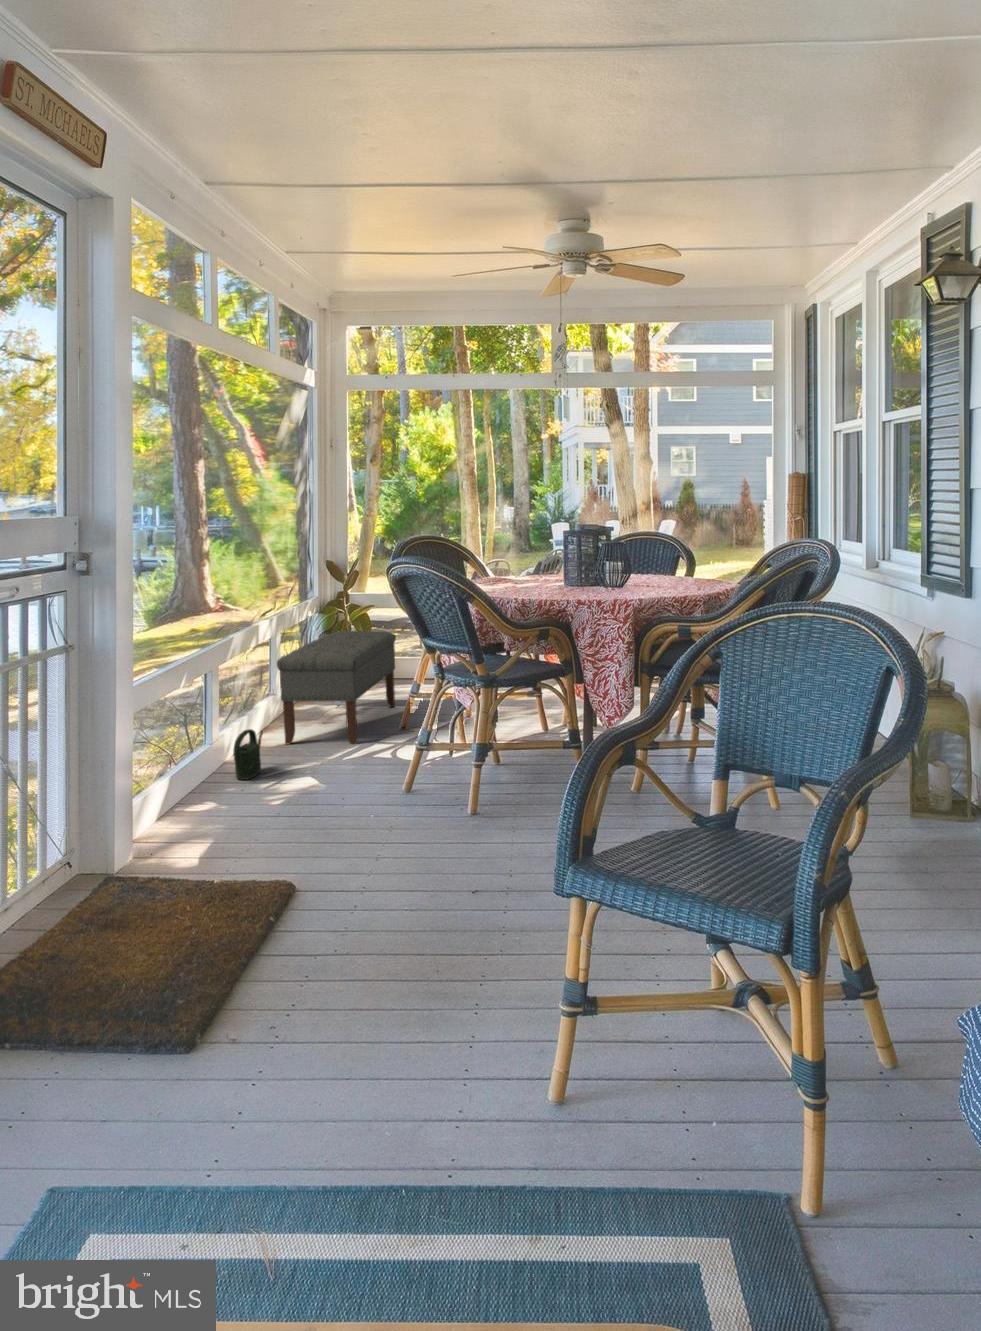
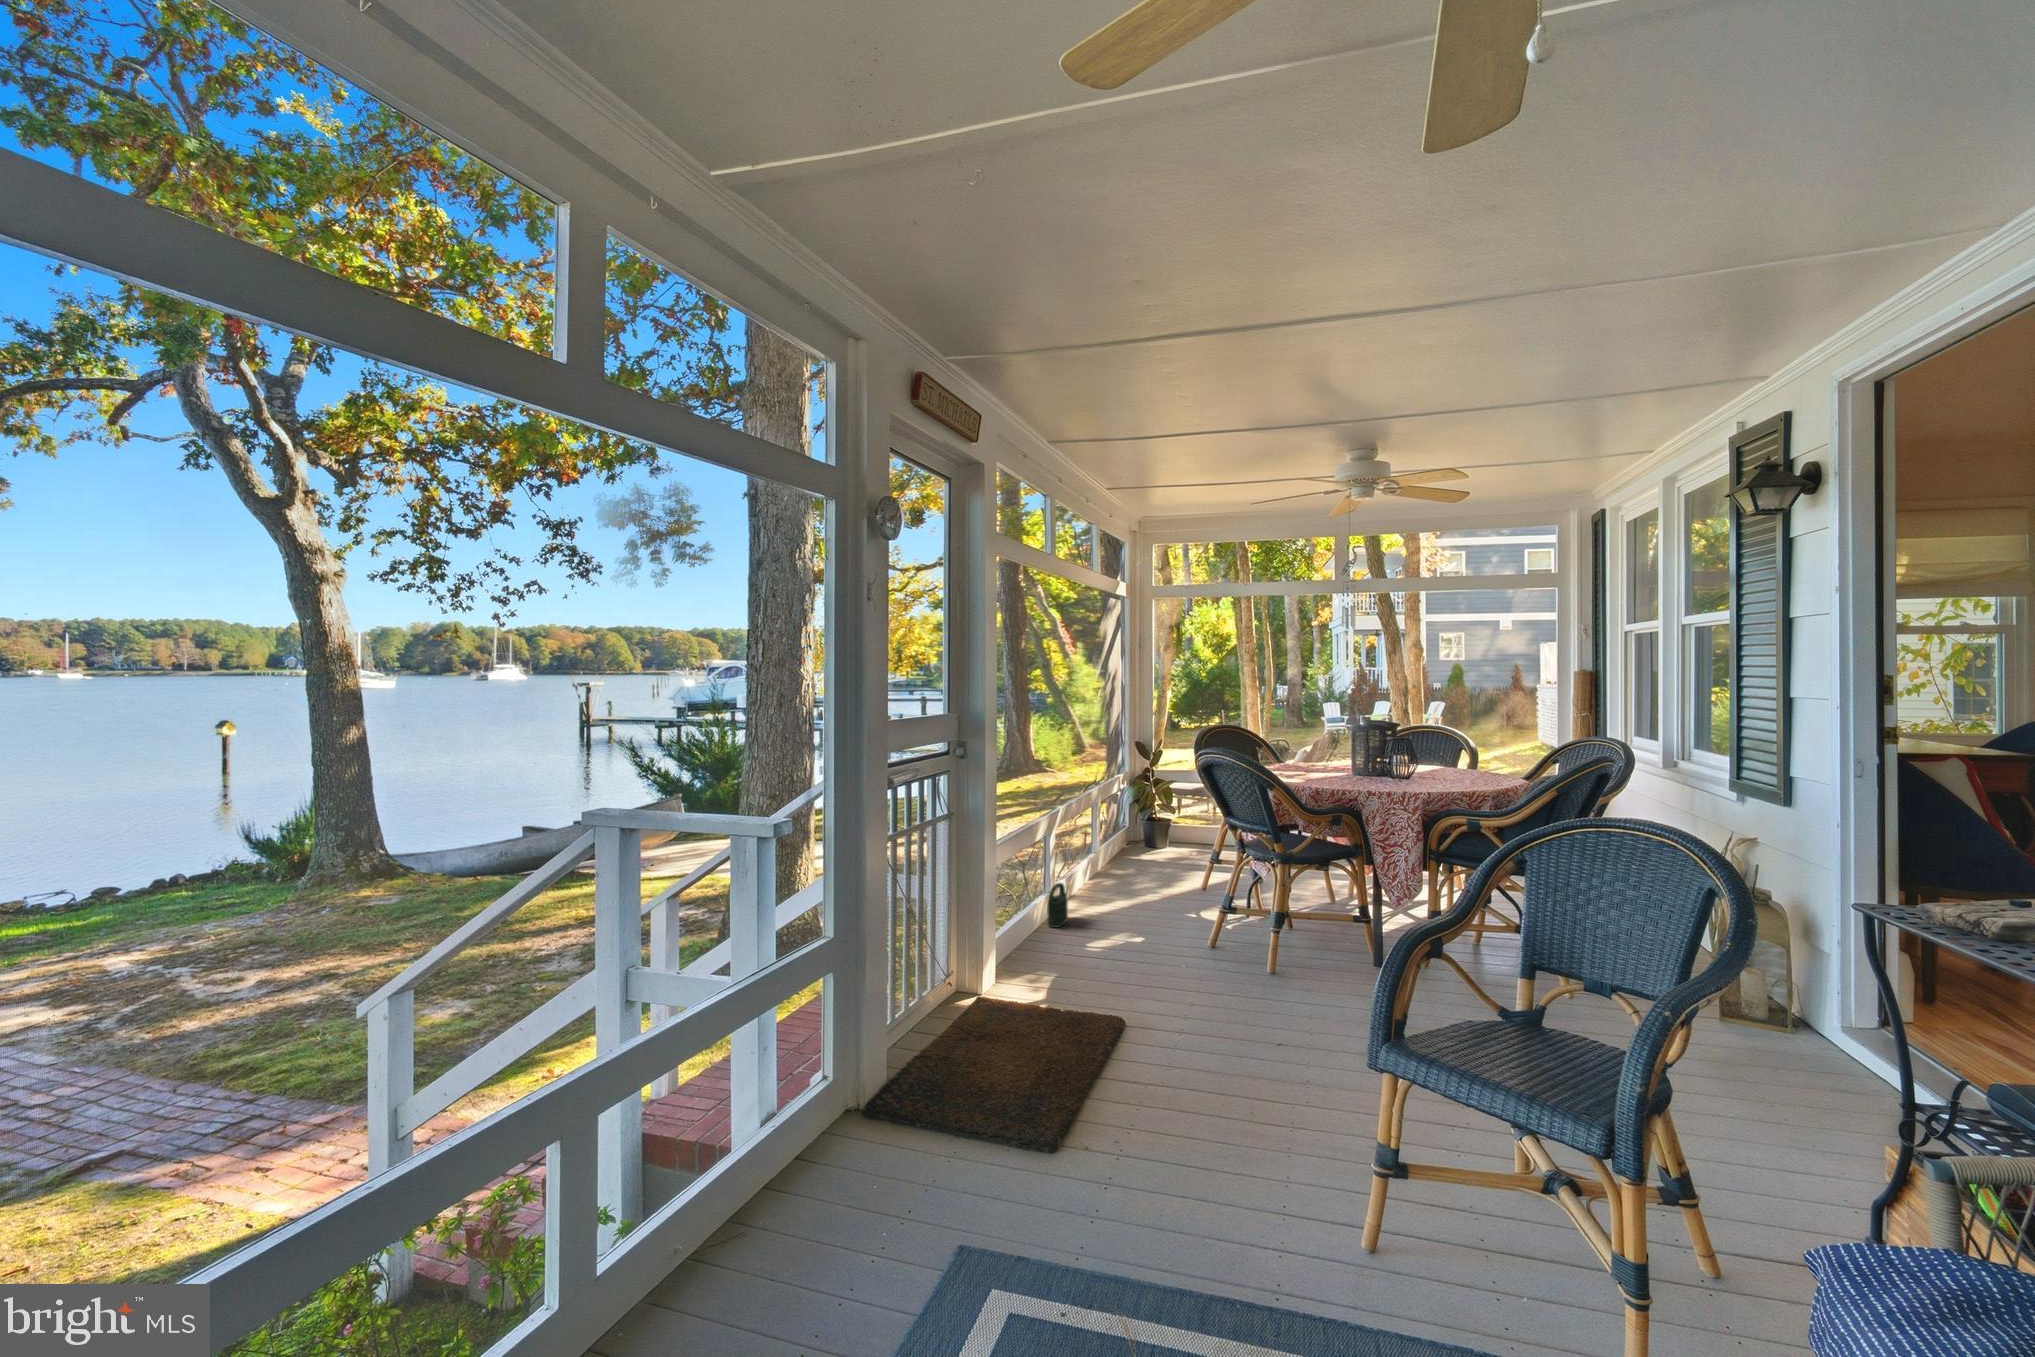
bench: present [277,630,396,744] -> none [1081,794,1180,901]

